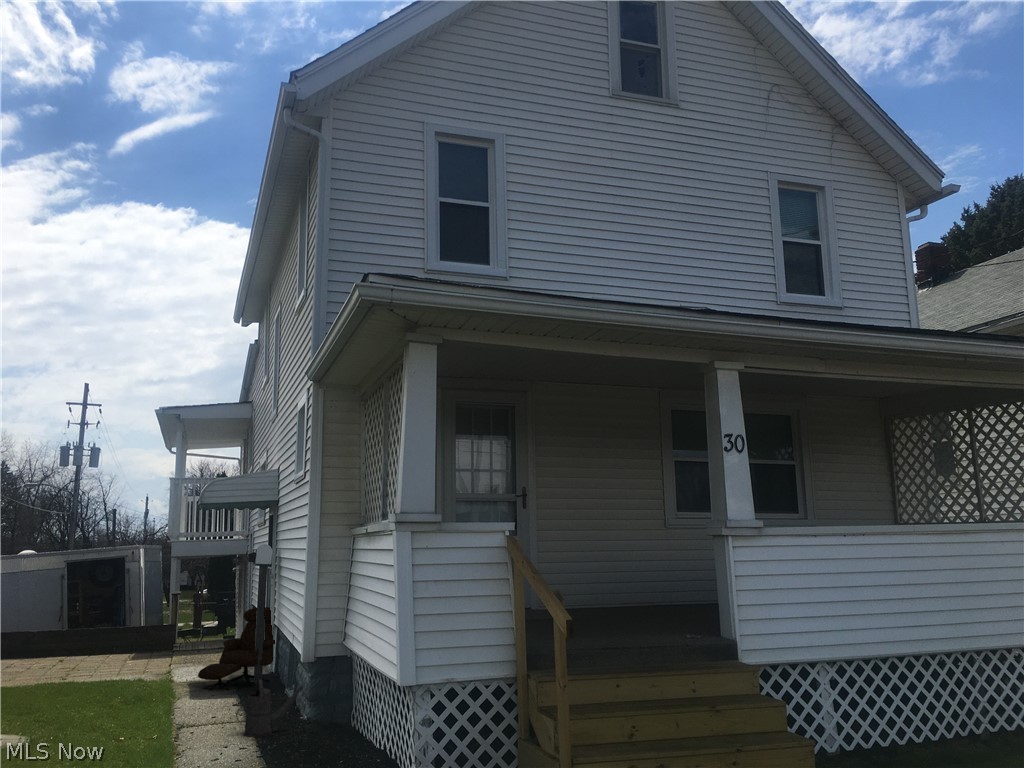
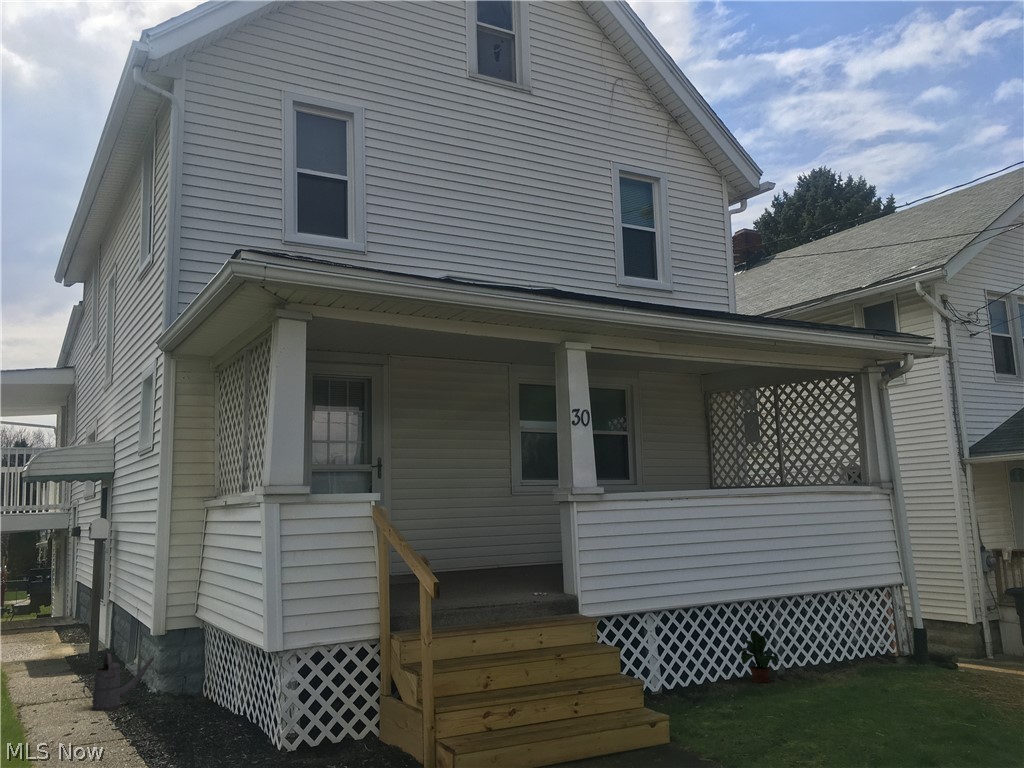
lounge chair: present [198,607,275,691] -> none [26,581,116,670]
potted plant: none [926,688,983,749] -> present [737,630,779,682]

